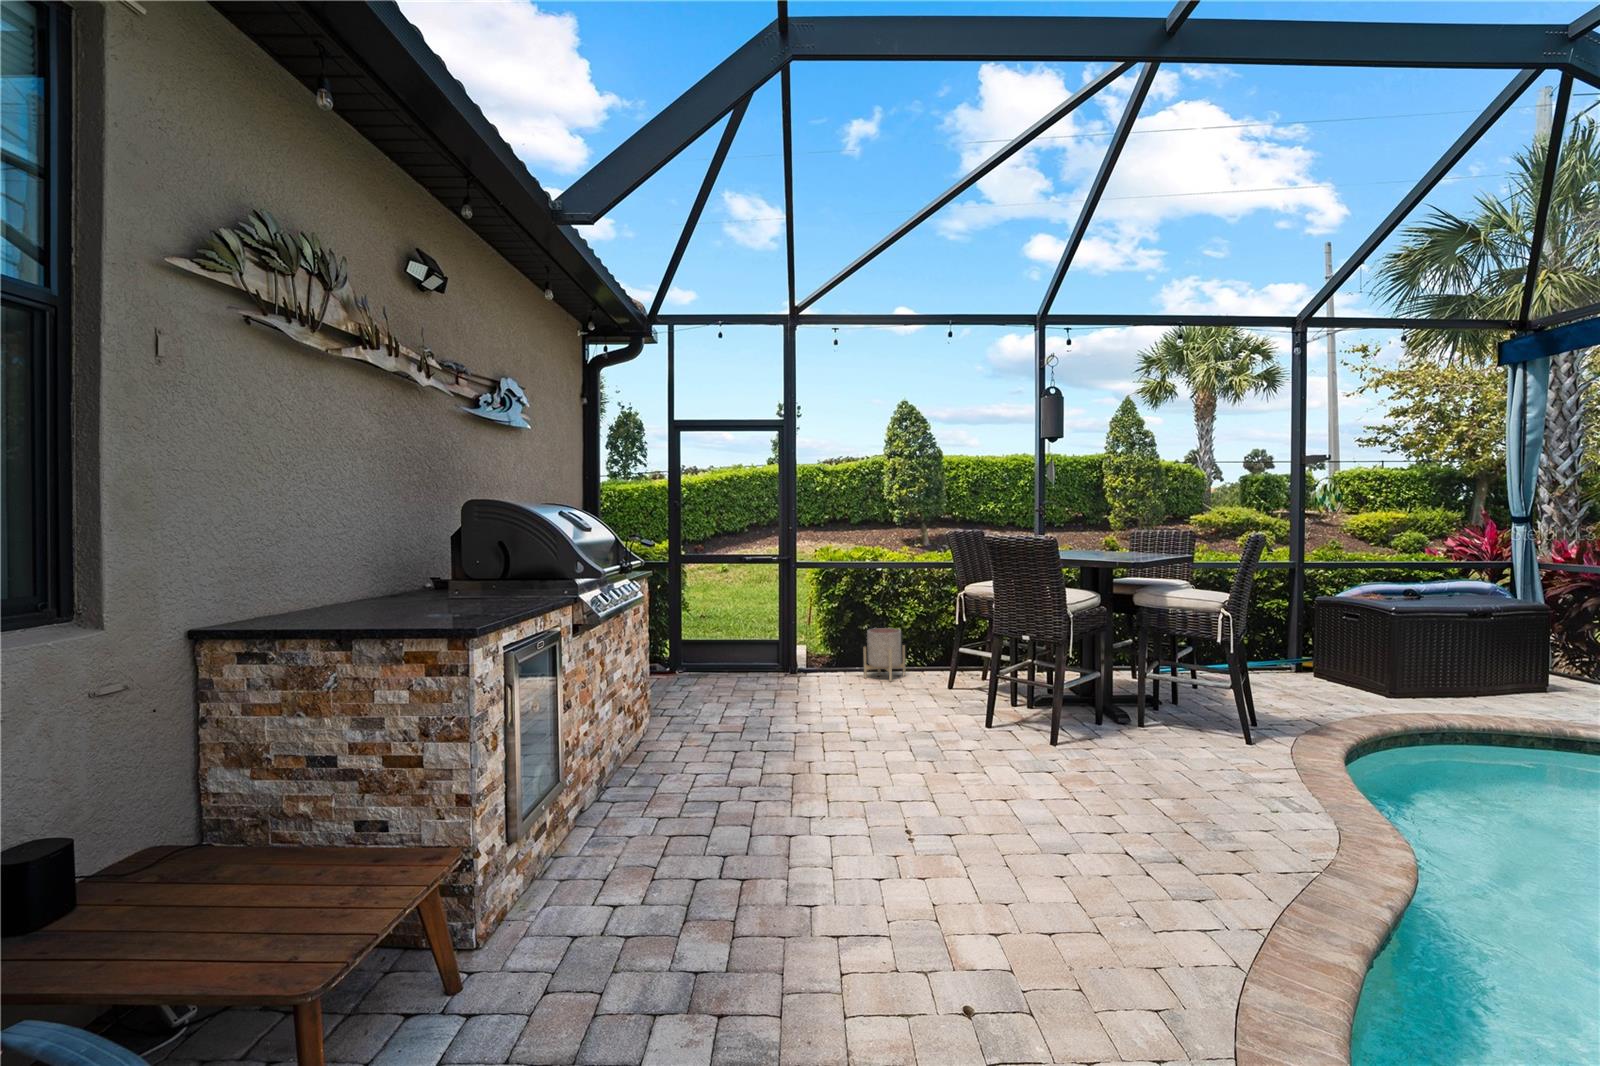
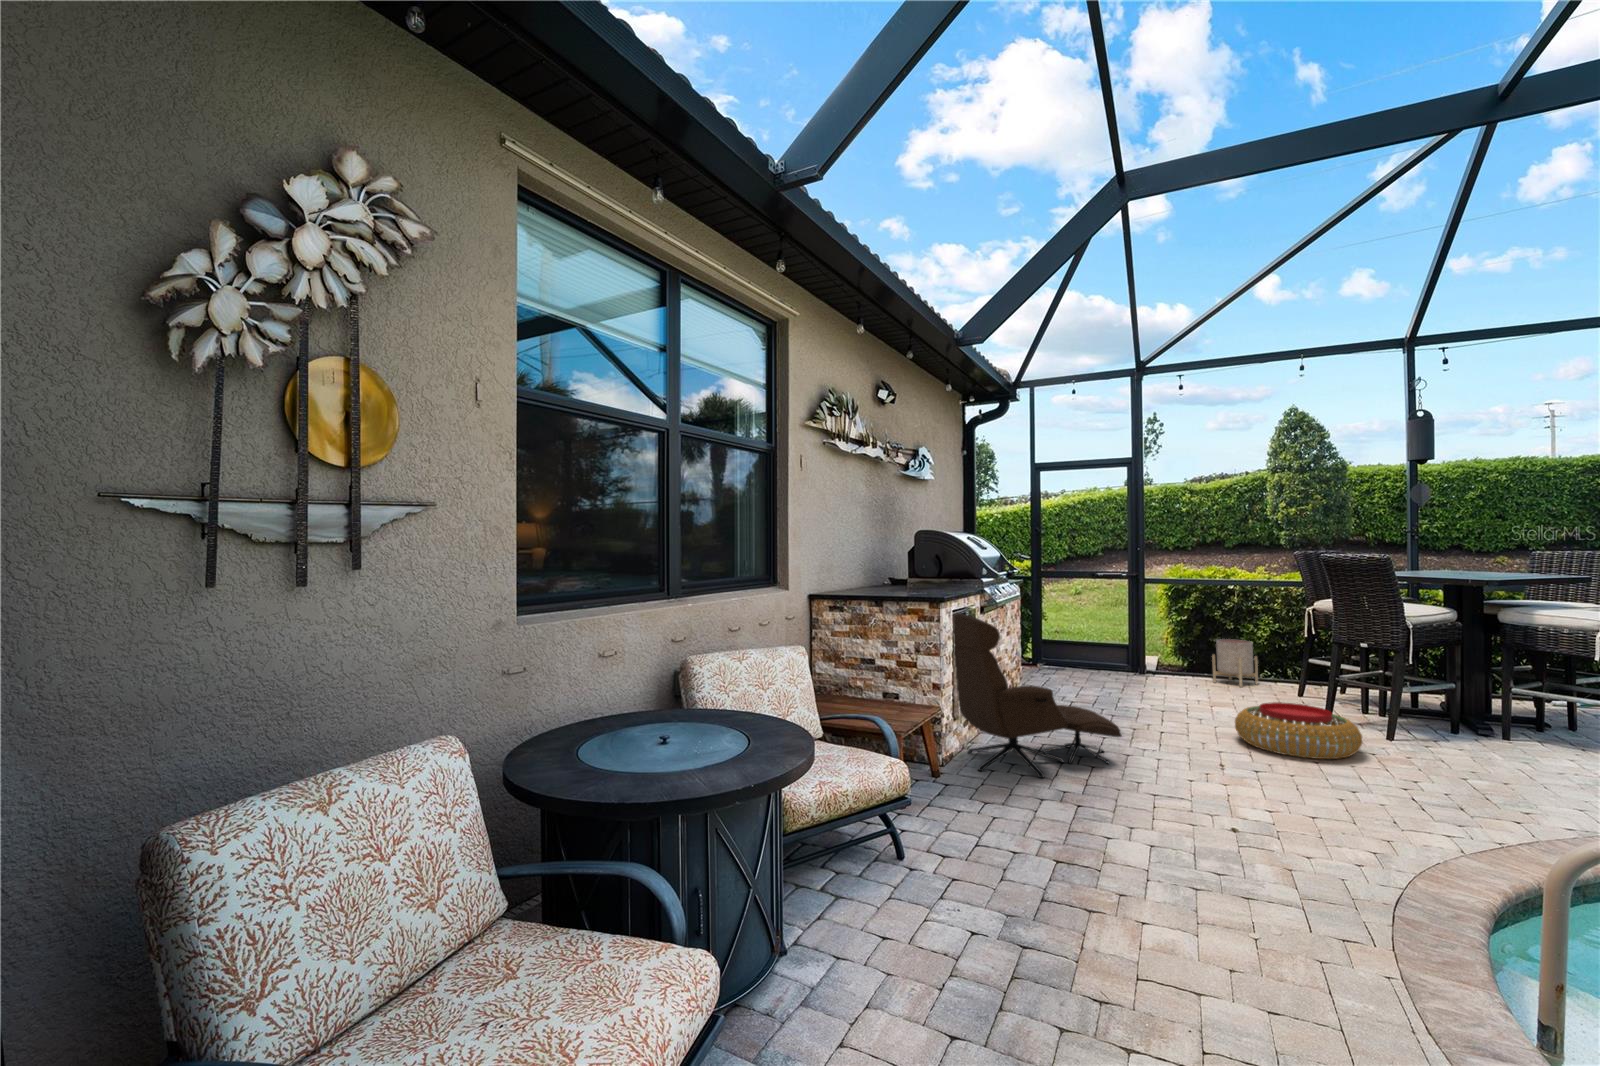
lounge chair: none [492,649,774,929] -> present [954,613,1122,778]
pouf: none [899,714,1026,787] -> present [1235,702,1362,759]

